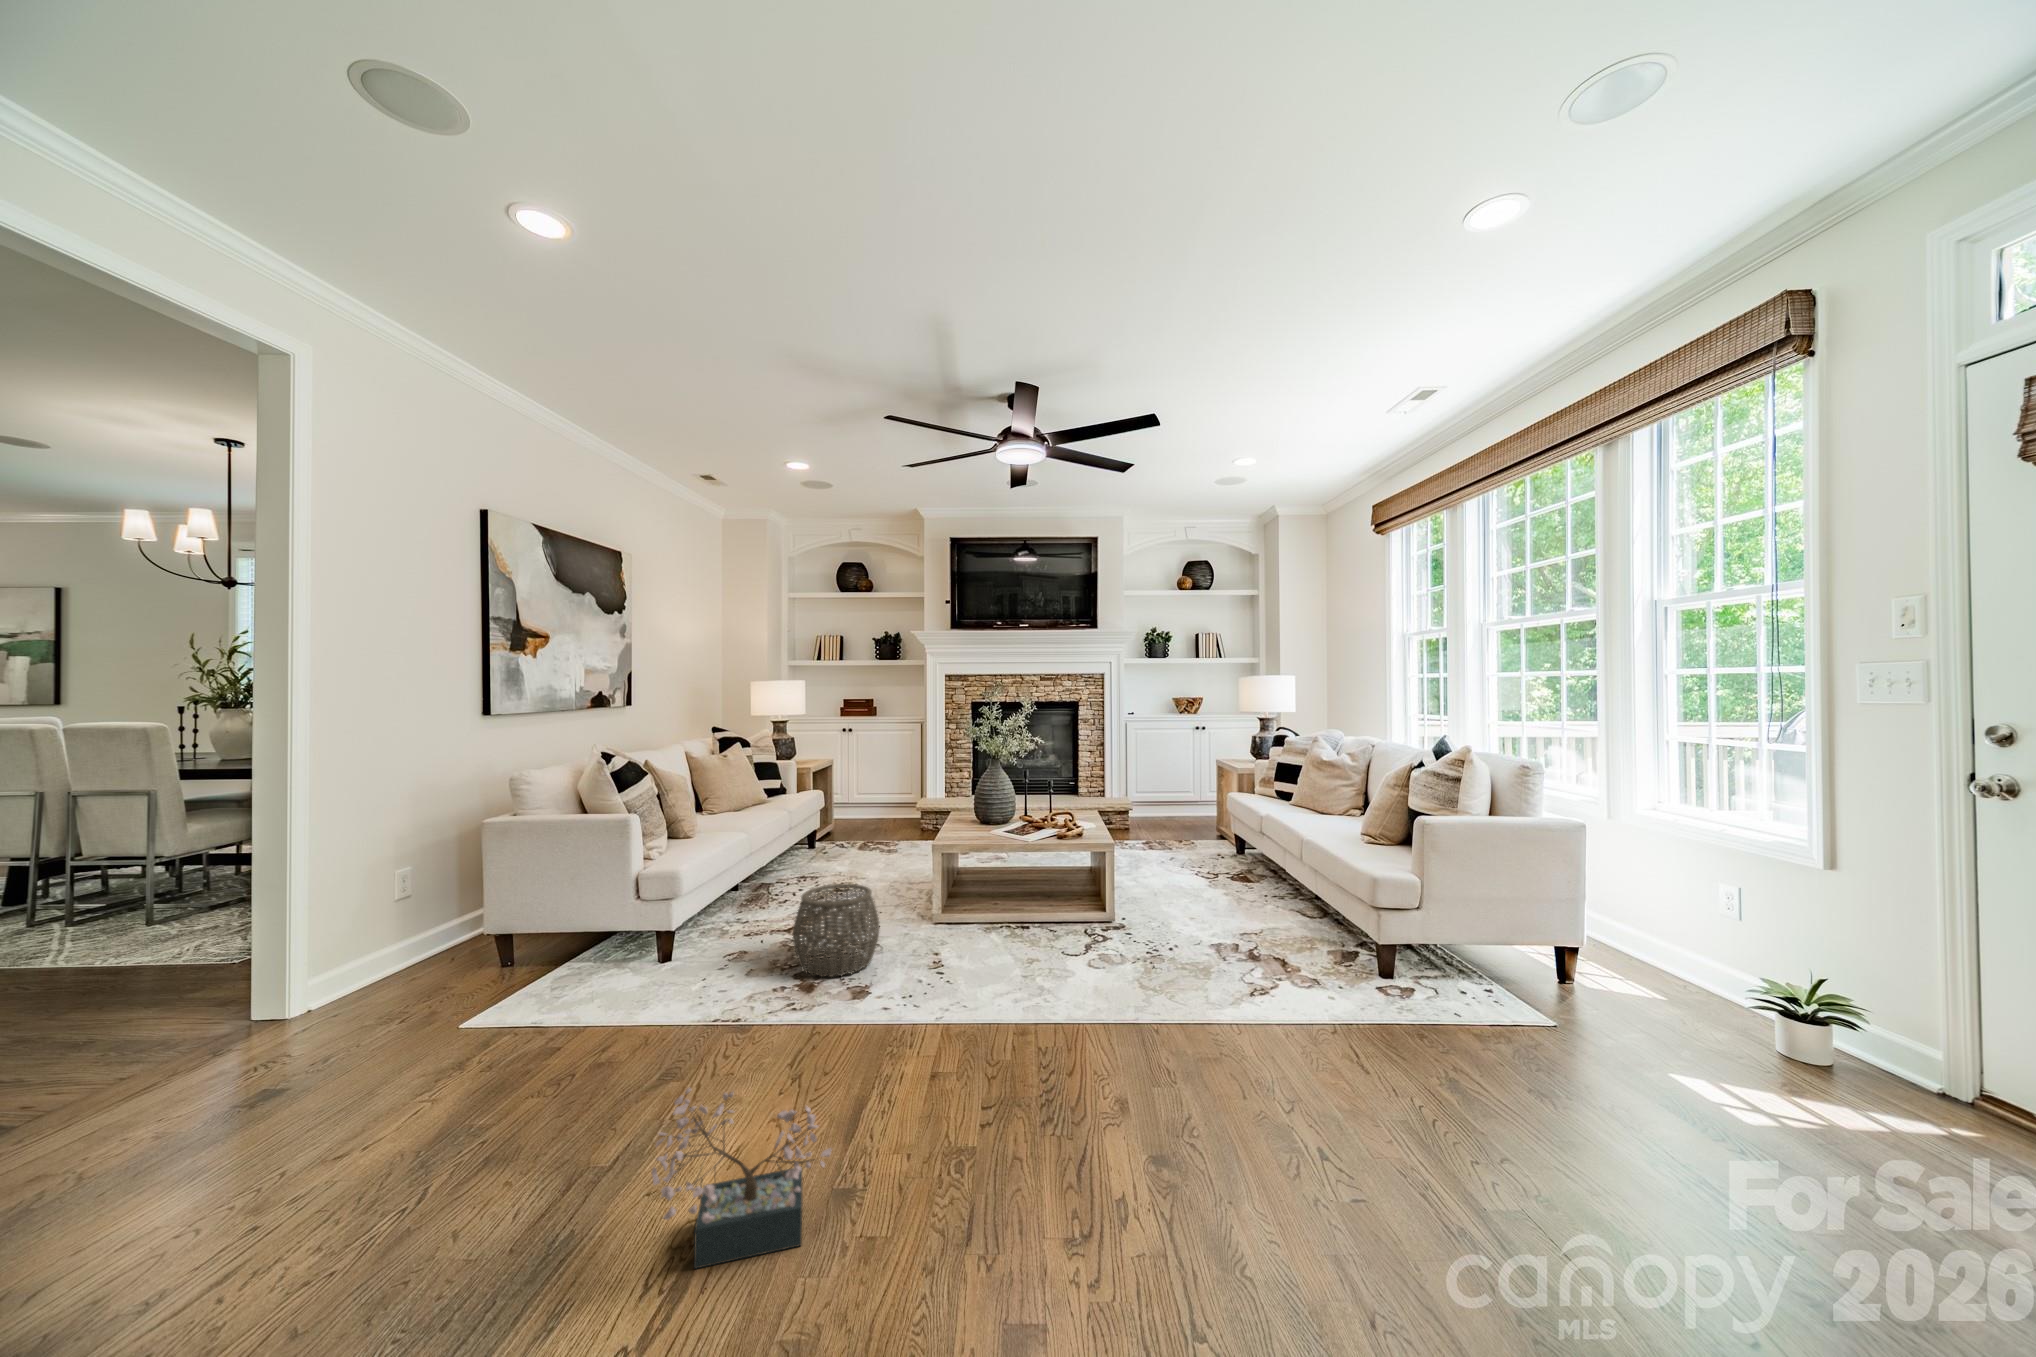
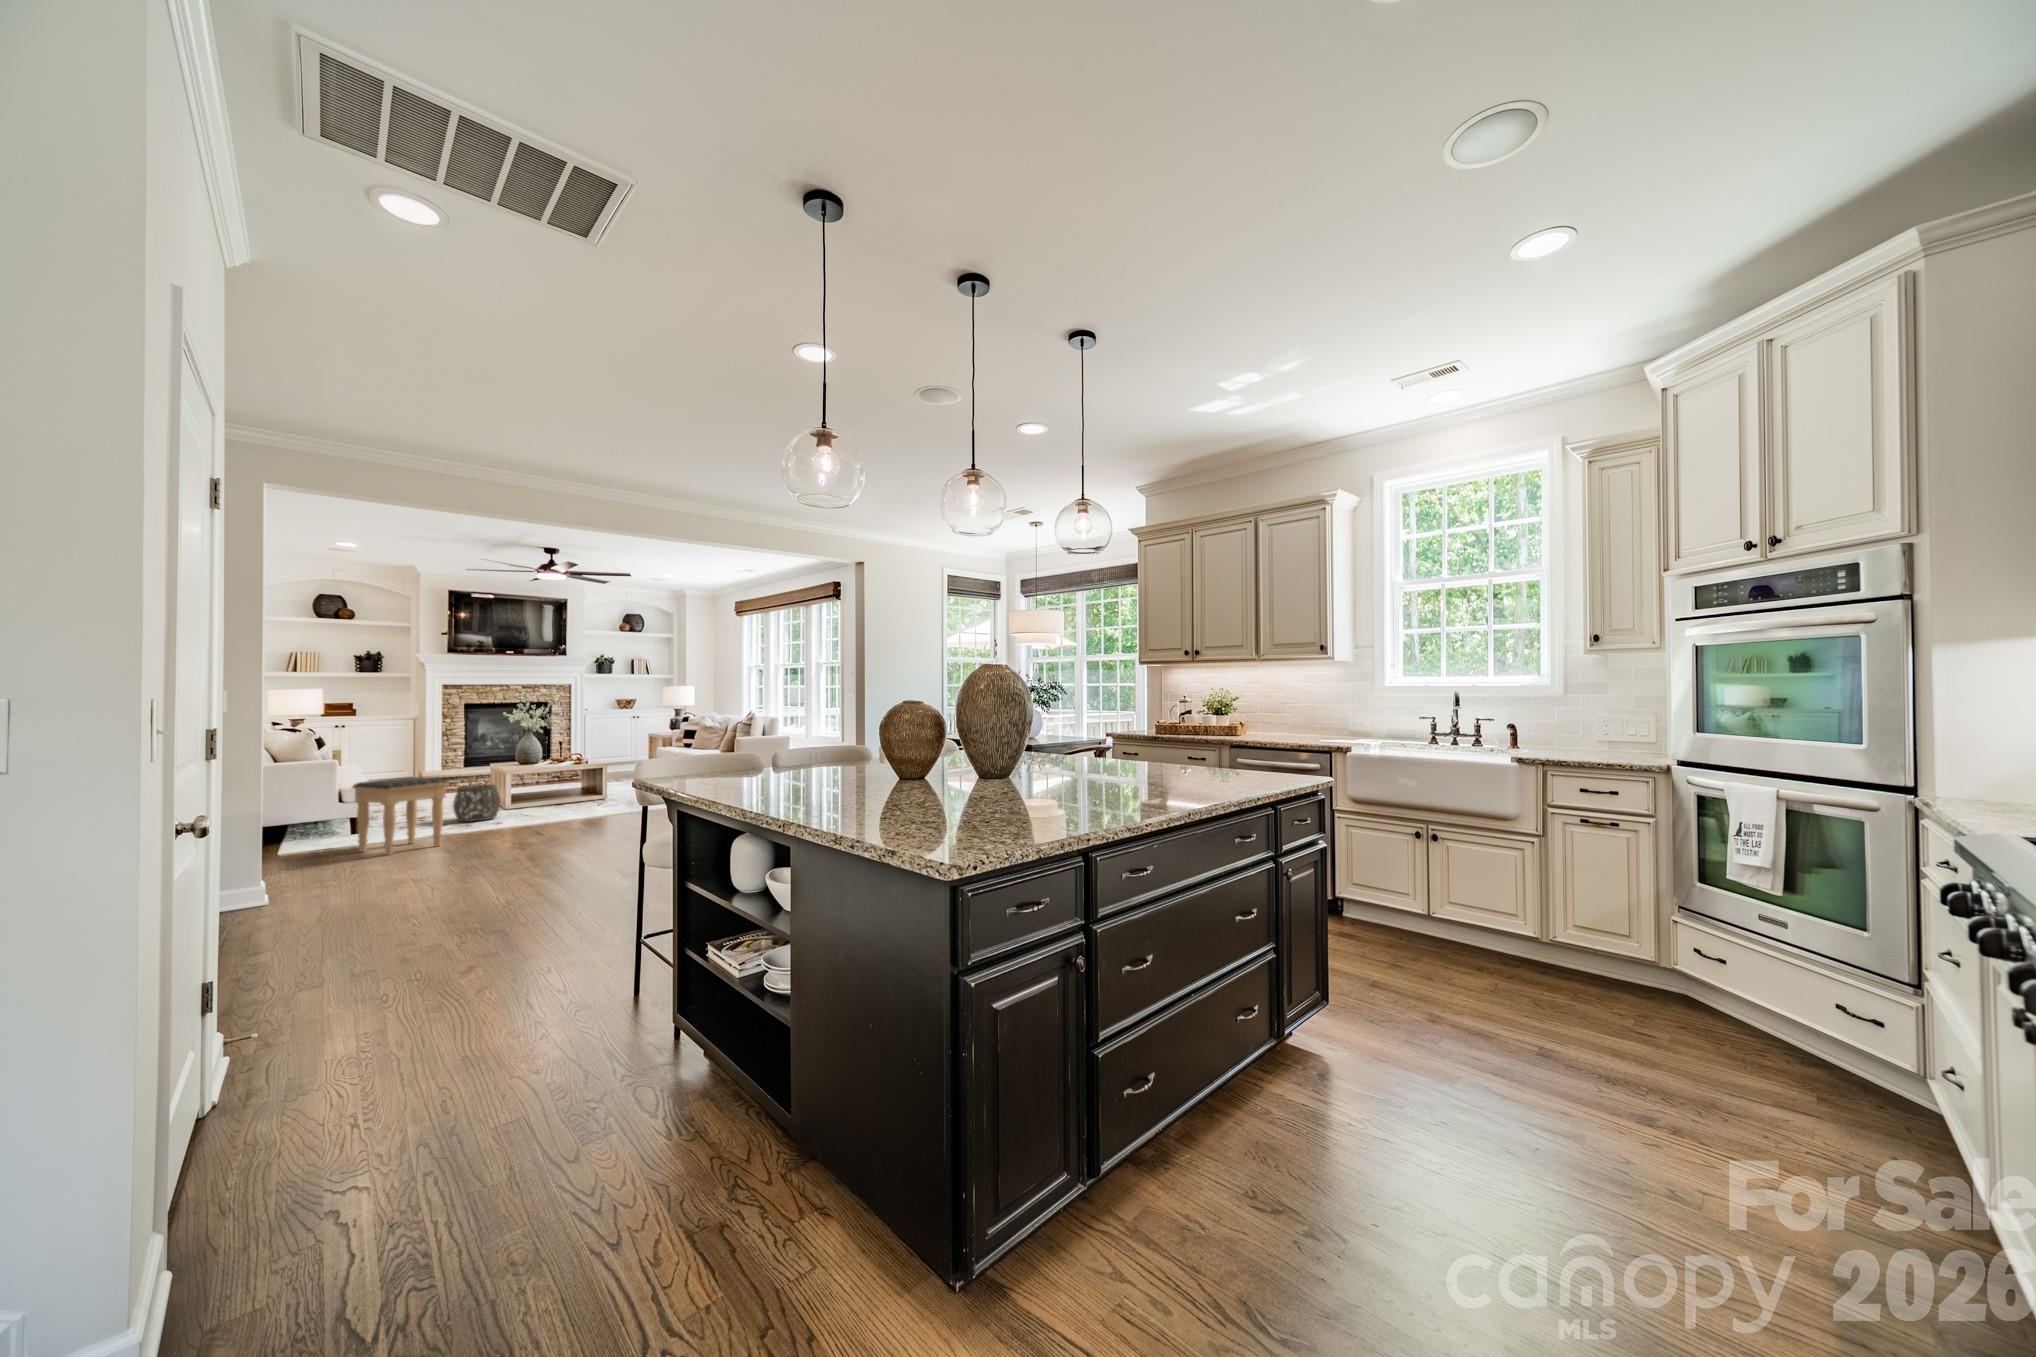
footstool: none [313,921,569,1218] -> present [353,777,448,855]
decorative plant: present [651,1088,832,1269] -> none [515,801,566,840]

